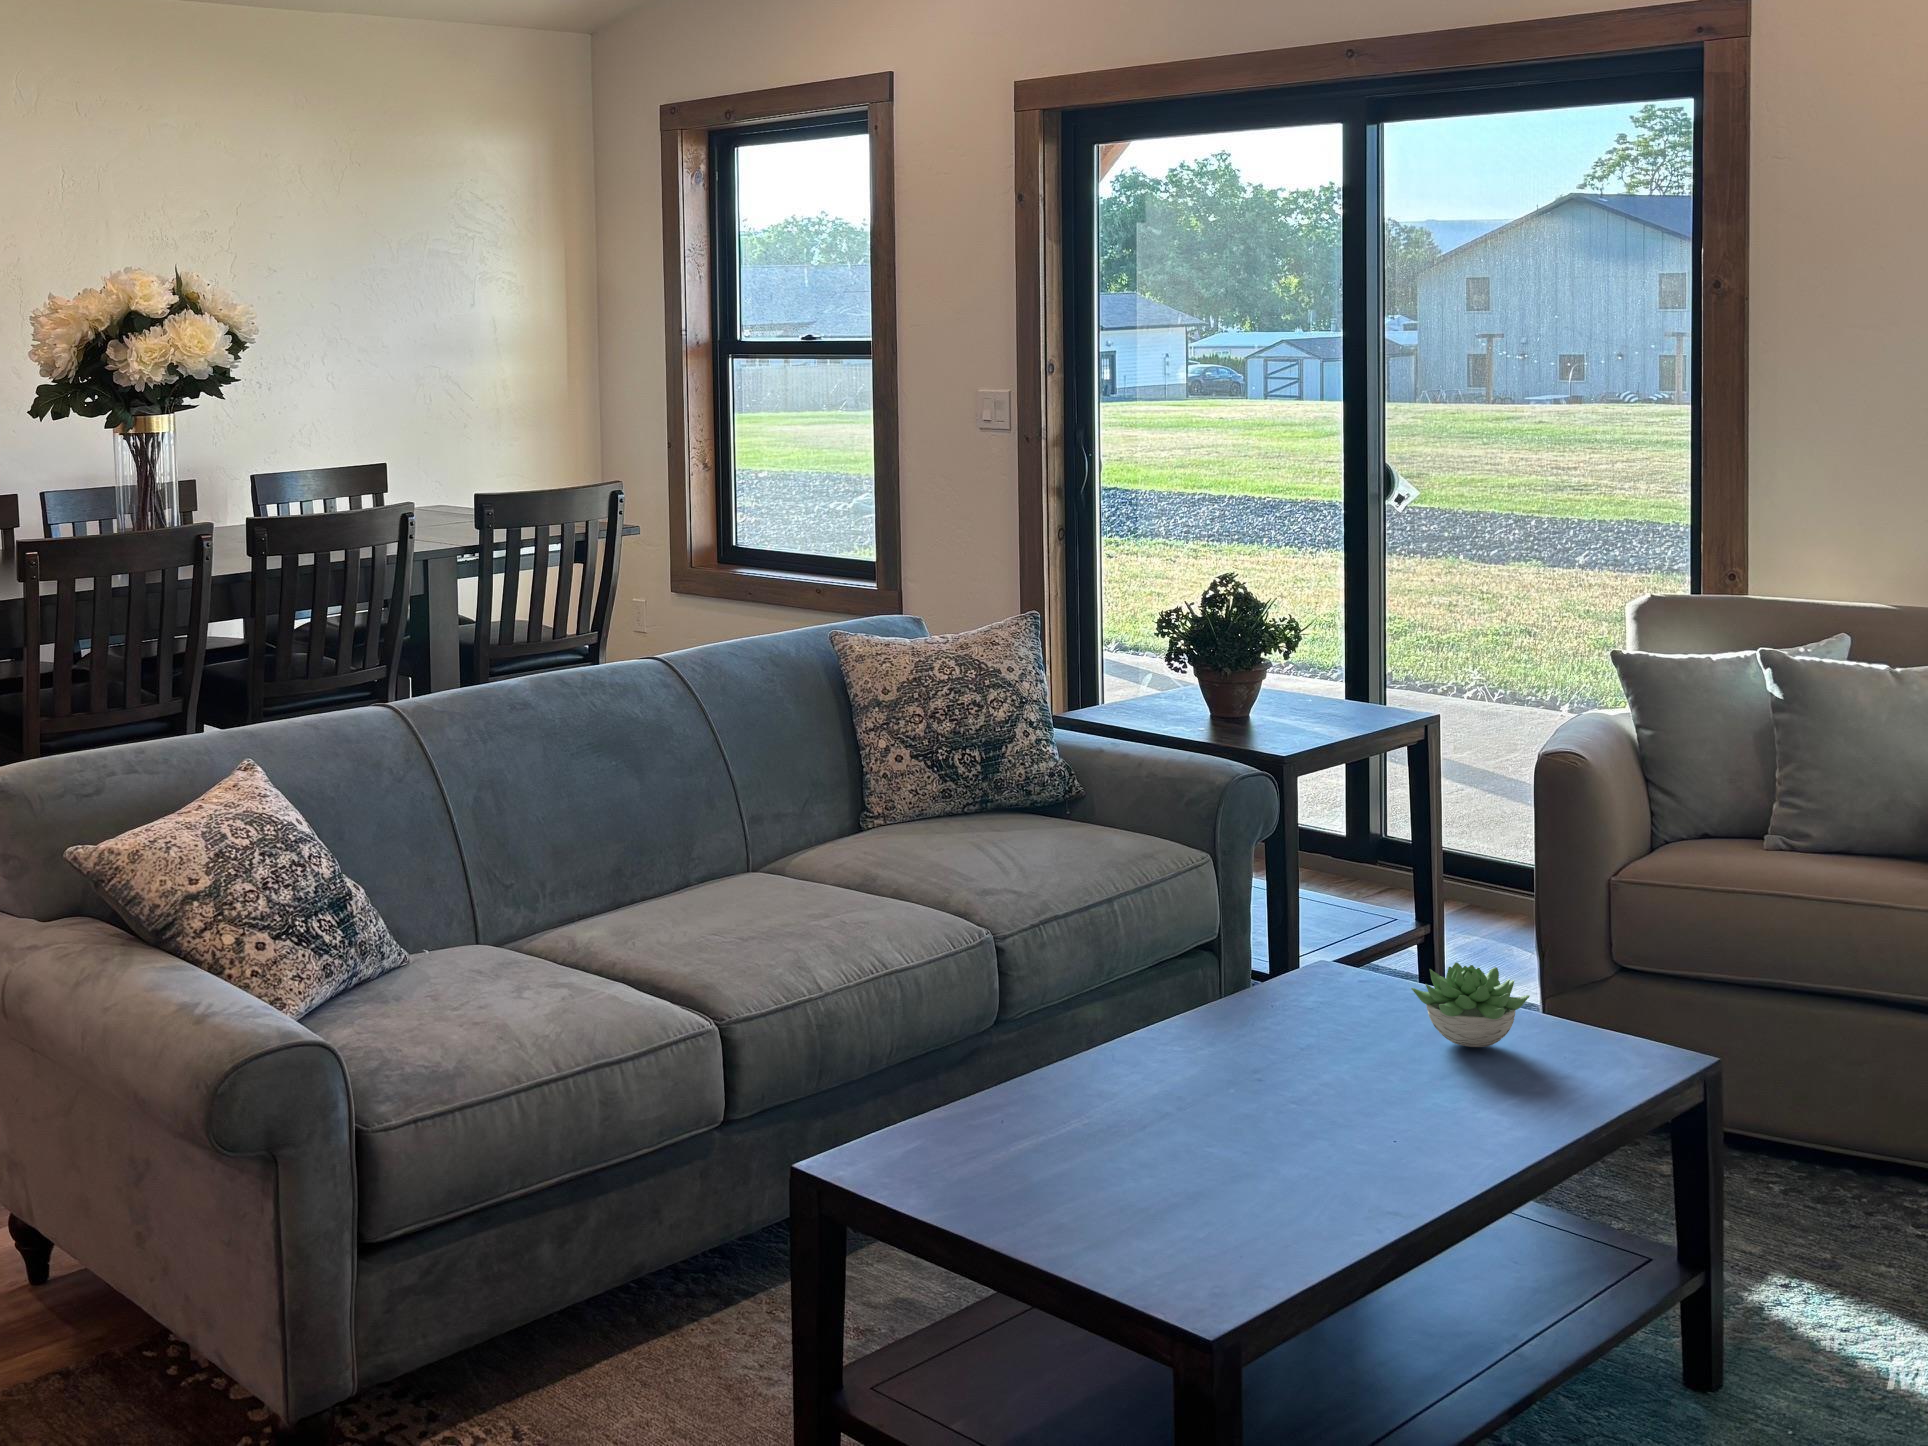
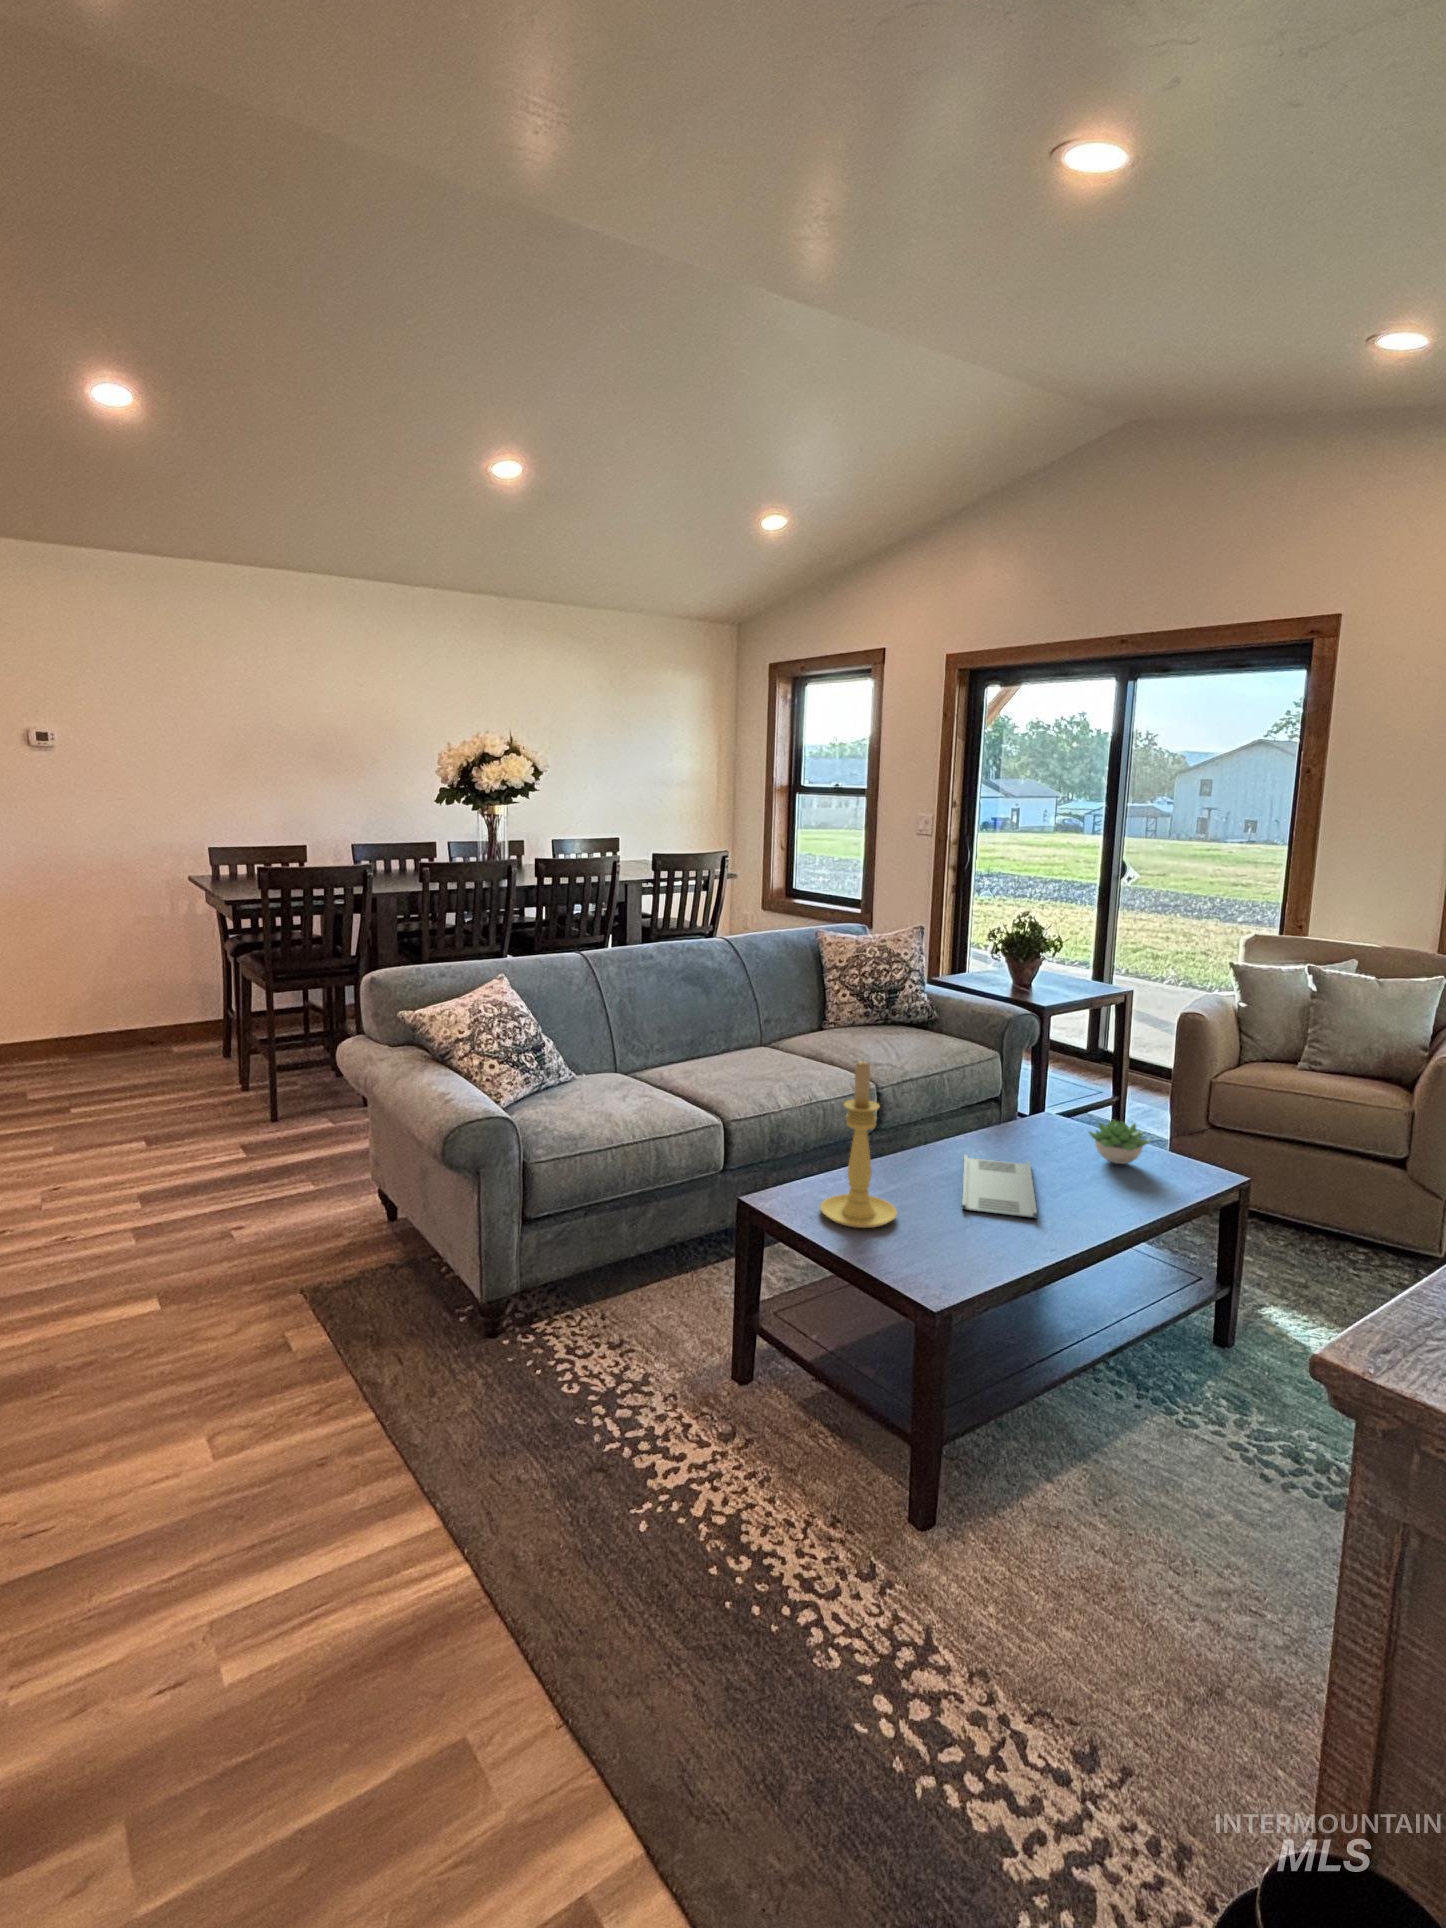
candle holder: none [949,877,1096,1202] -> present [820,1061,897,1228]
tray: none [1191,1051,1350,1158] -> present [962,1155,1037,1218]

